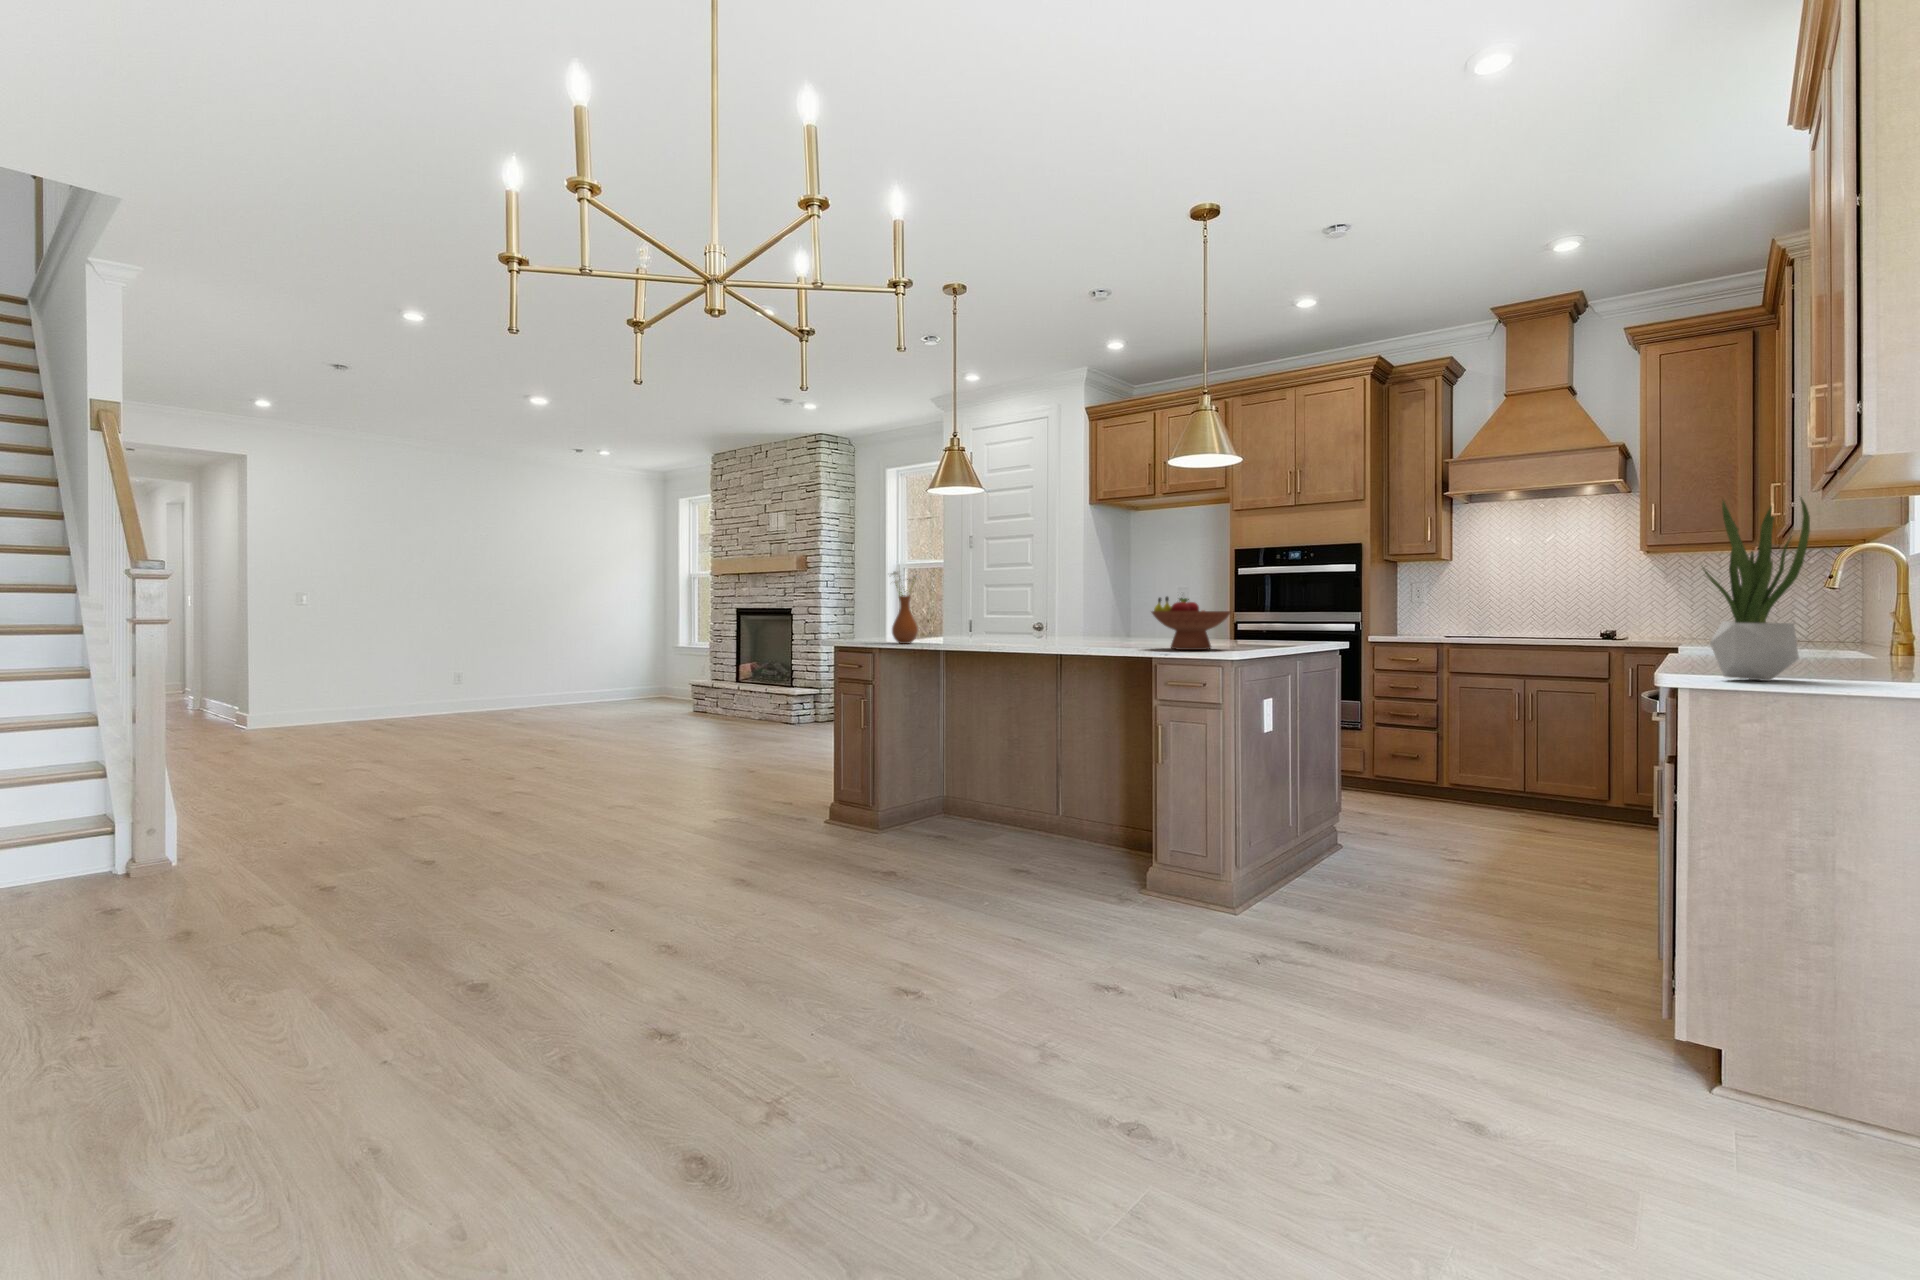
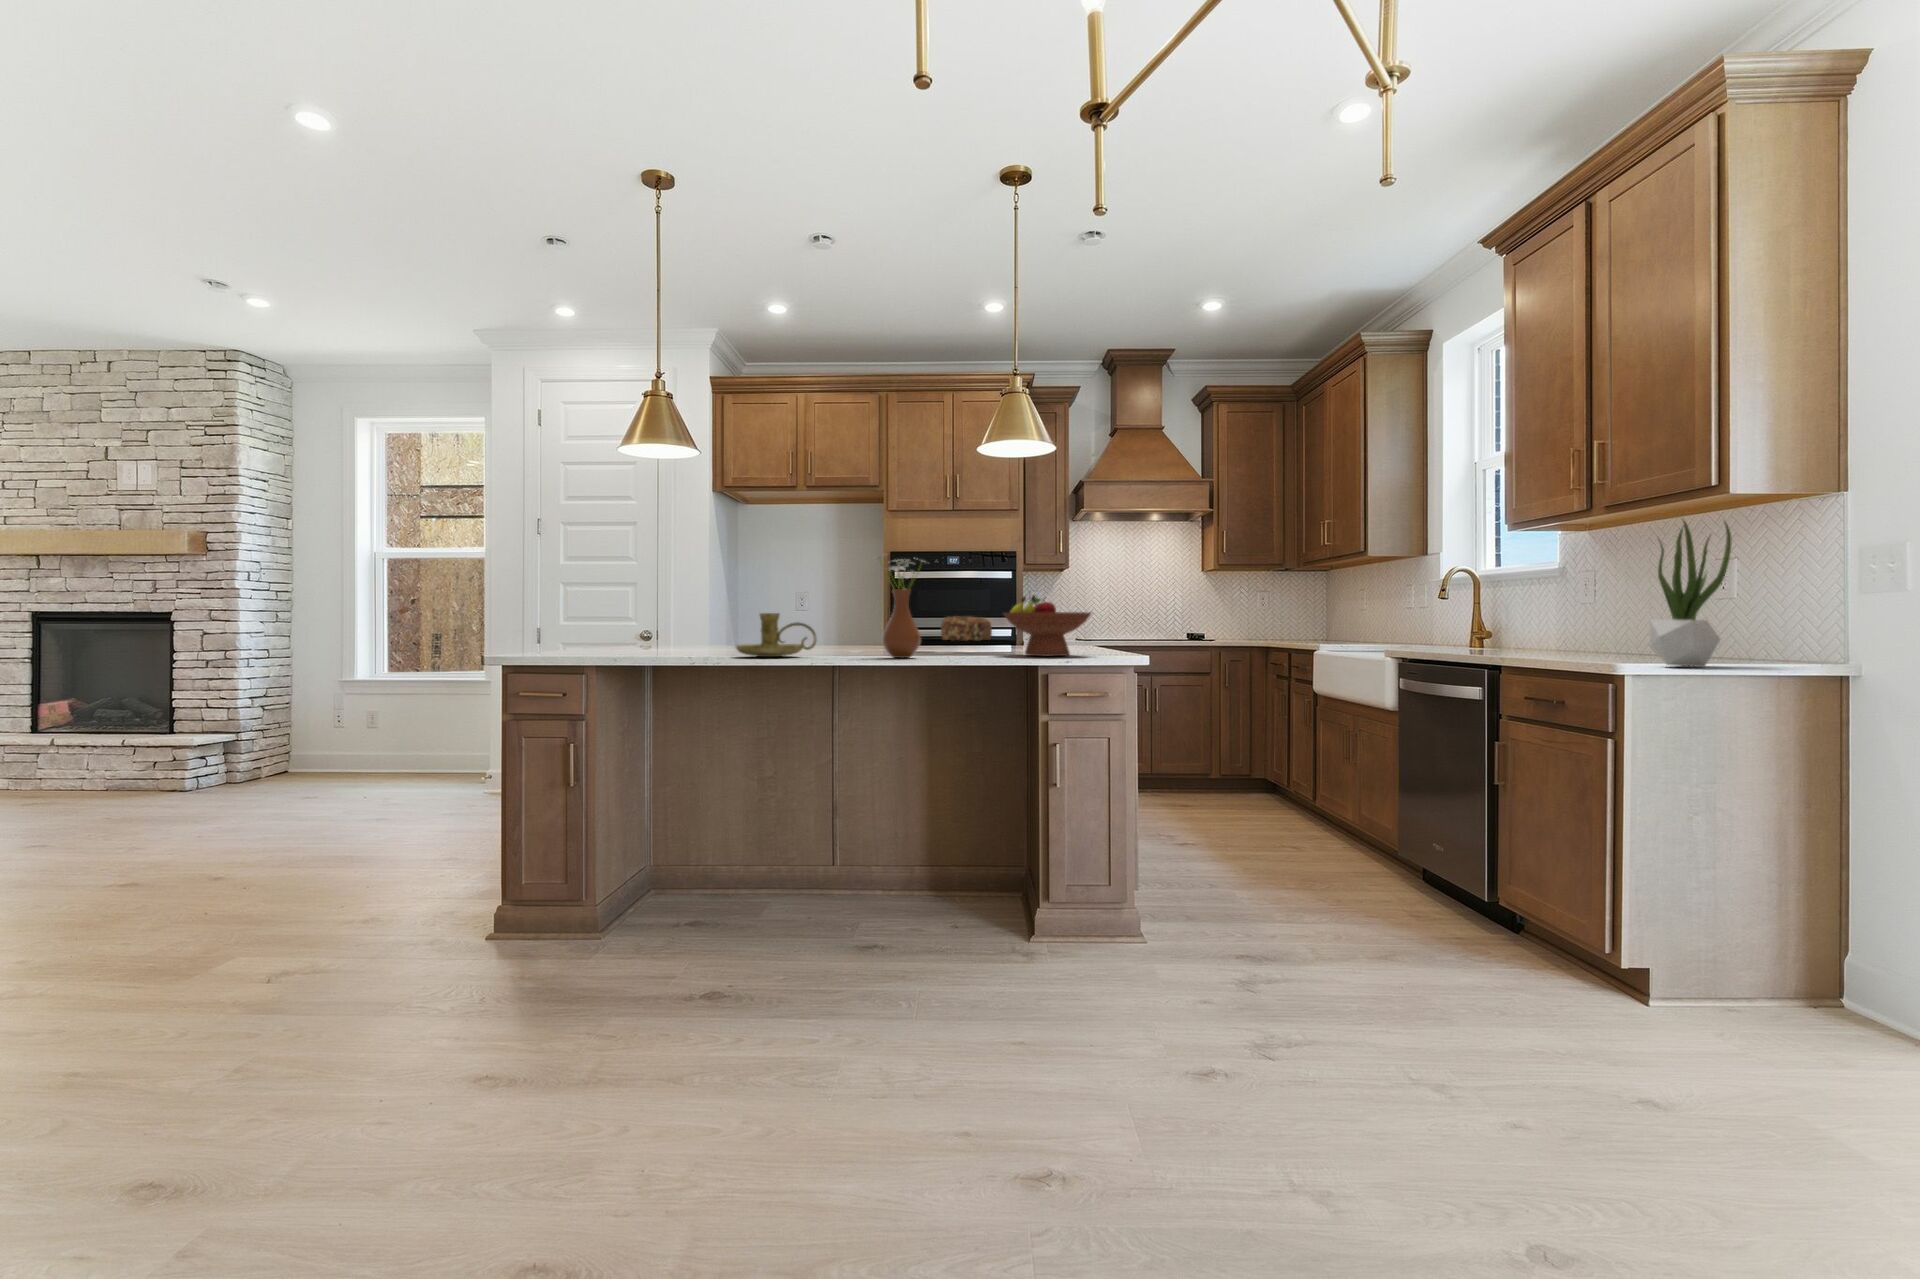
vase: present [891,572,920,644] -> present [872,554,923,658]
bread loaf: none [1281,610,1333,634] -> present [941,616,992,641]
candle holder: none [958,612,1010,645] -> present [736,613,817,657]

